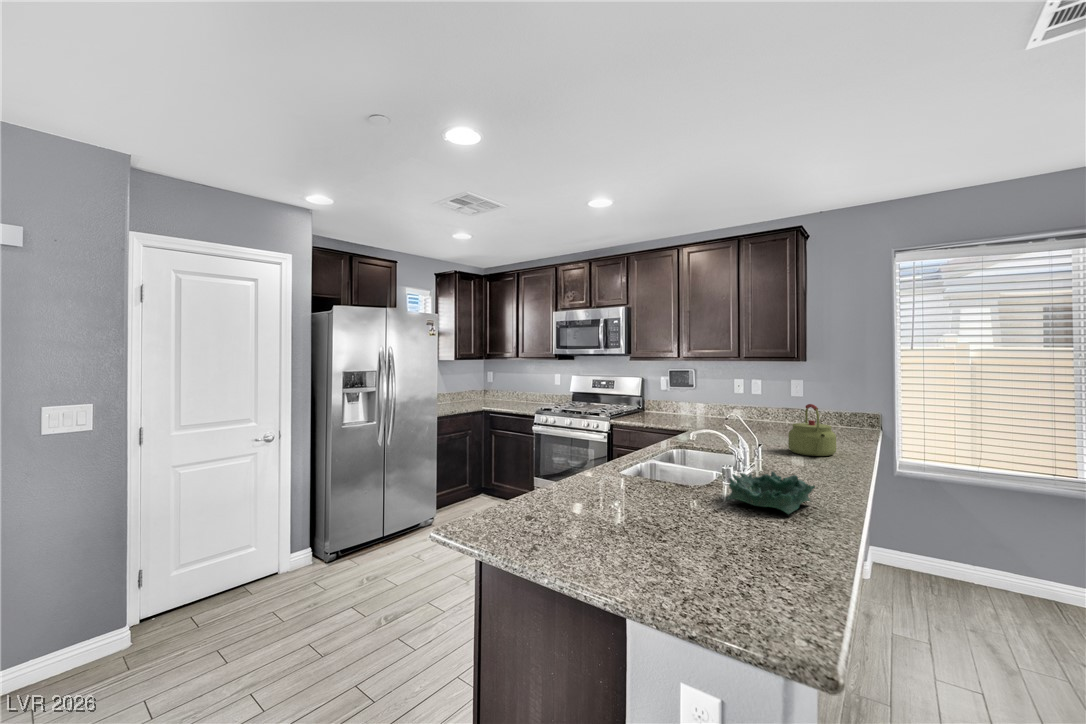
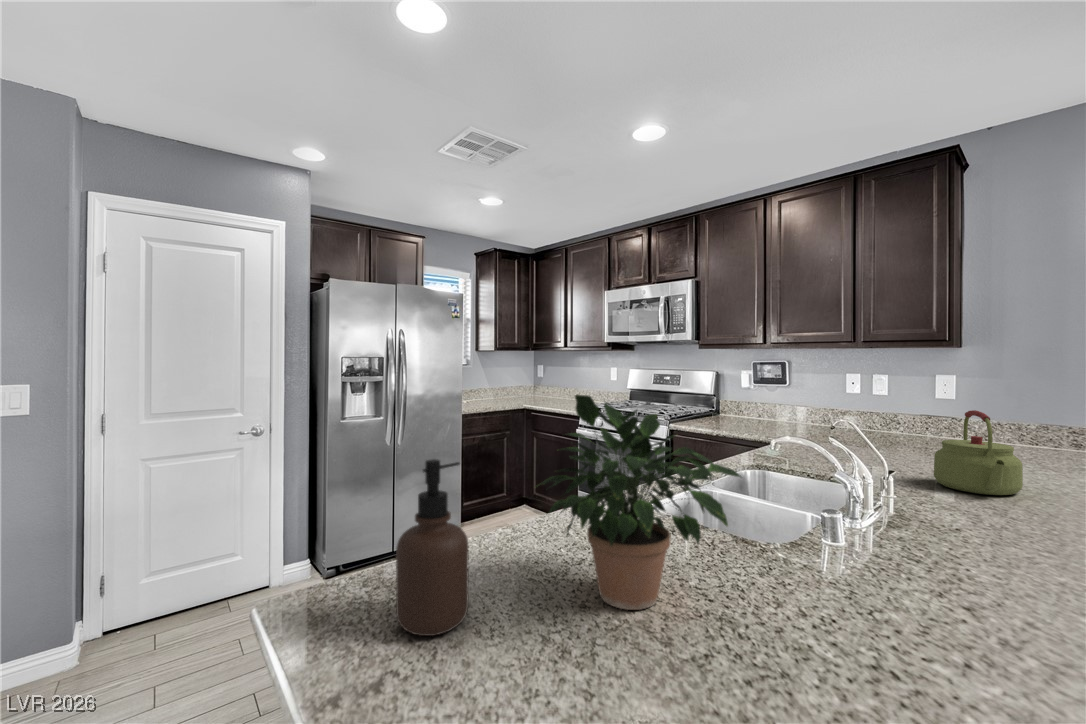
potted plant: none [581,401,690,516] -> present [535,395,741,610]
soap dispenser: none [514,439,552,531] -> present [396,459,468,636]
decorative bowl: present [727,472,815,514] -> none [823,532,1023,644]

